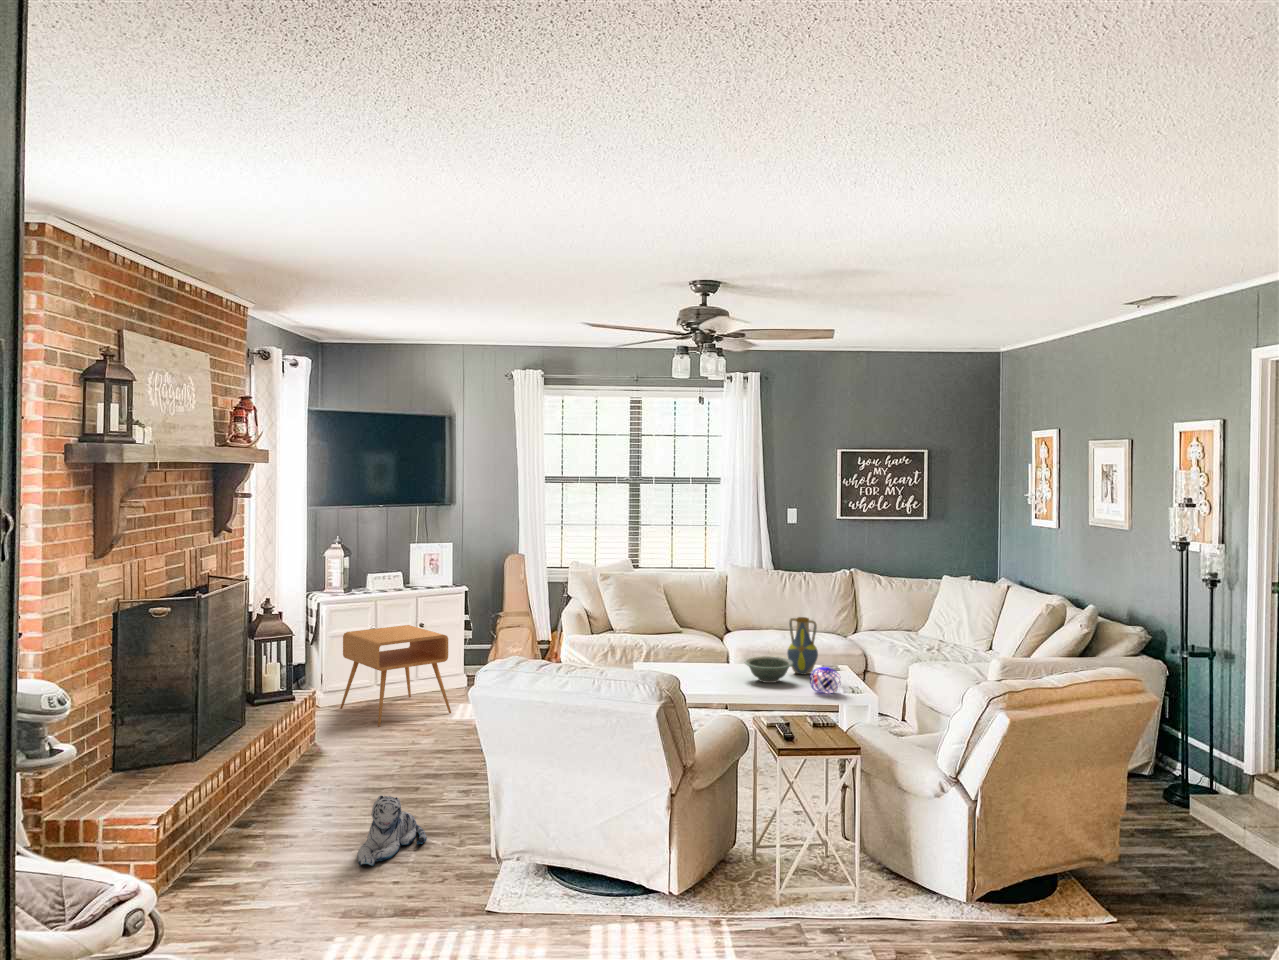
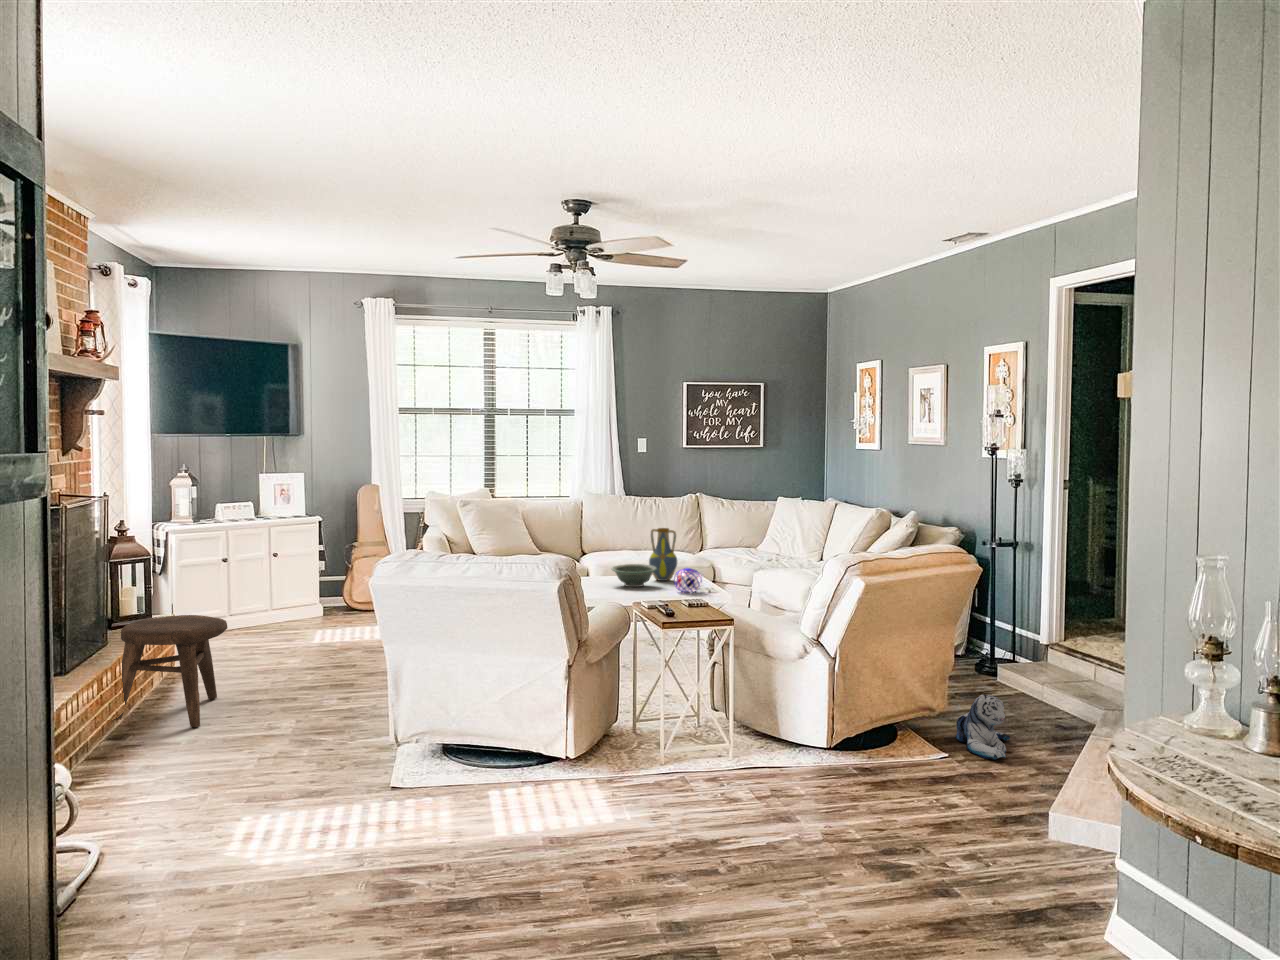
side table: present [340,625,451,726] -> none [193,554,314,653]
stool: none [243,699,352,817] -> present [116,615,227,727]
plush toy: present [357,795,427,866] -> present [955,695,1010,760]

